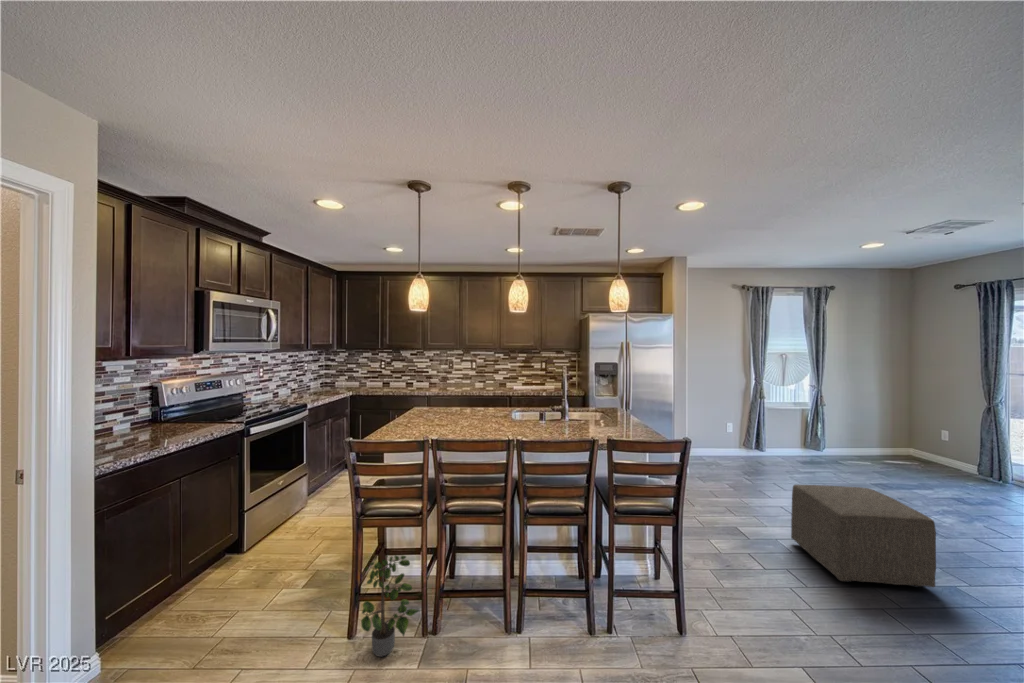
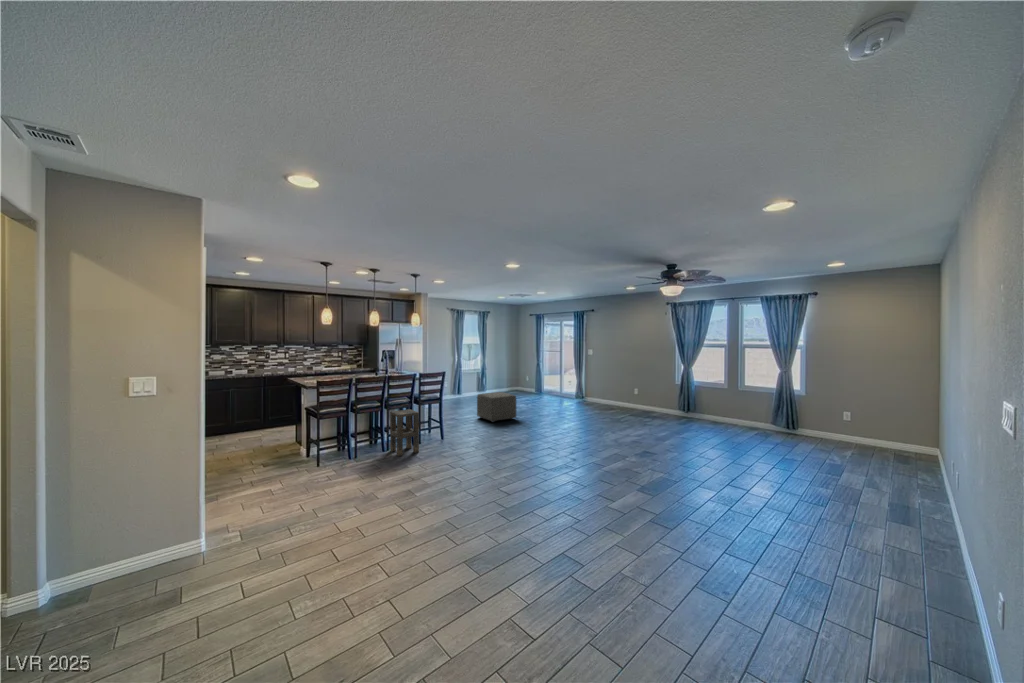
side table: none [517,524,576,664] -> present [390,409,419,456]
potted plant: present [361,556,419,657] -> none [333,425,357,468]

